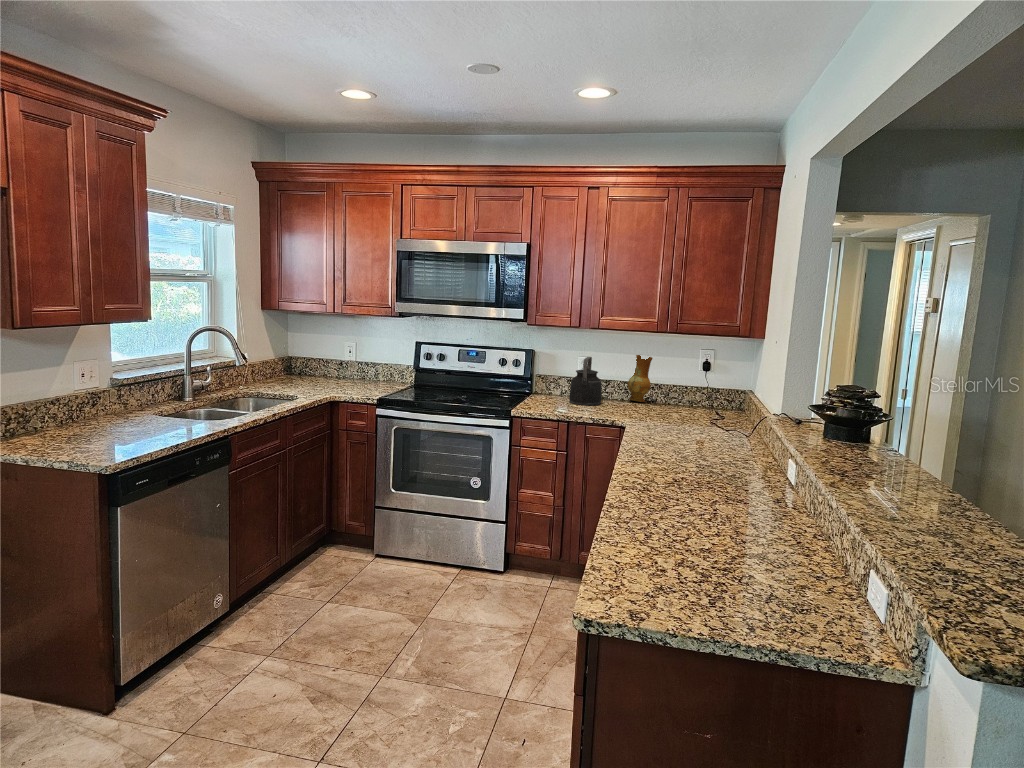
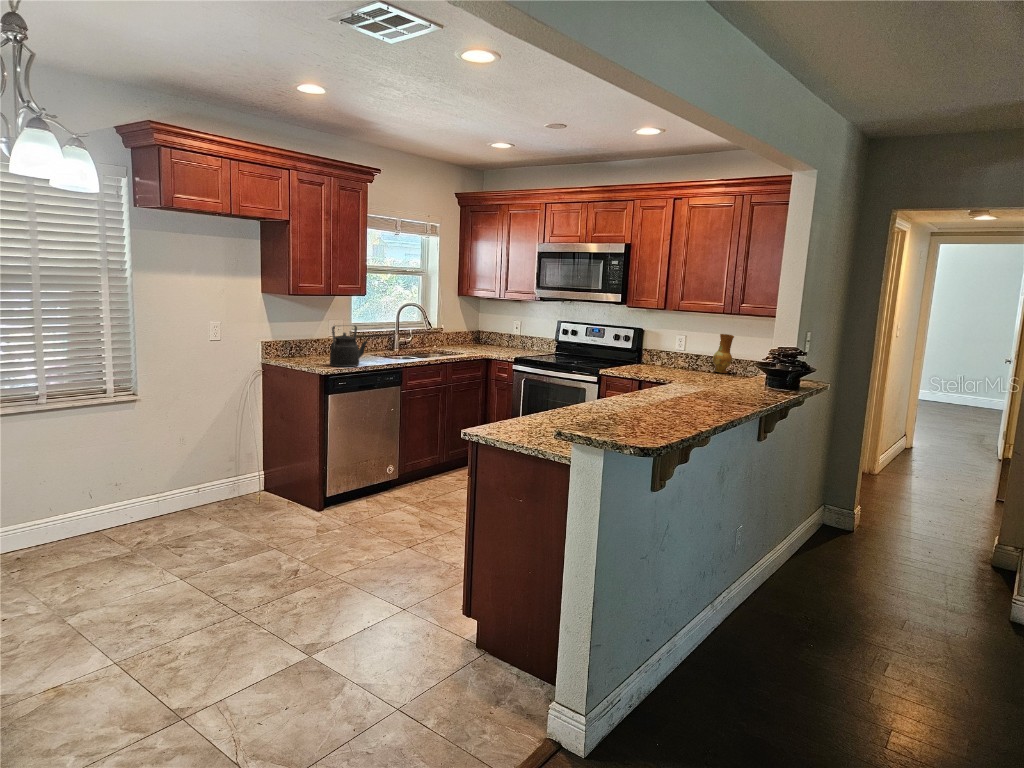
kettle: present [569,357,602,405] -> present [330,325,368,367]

